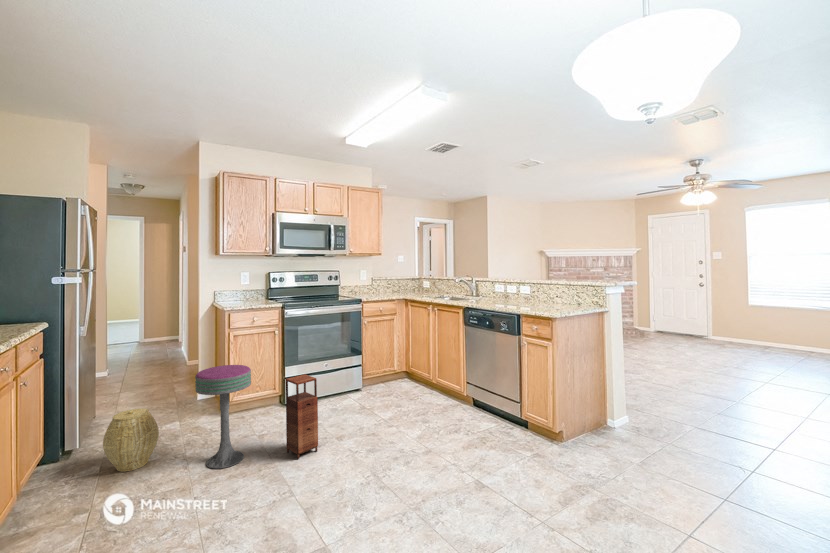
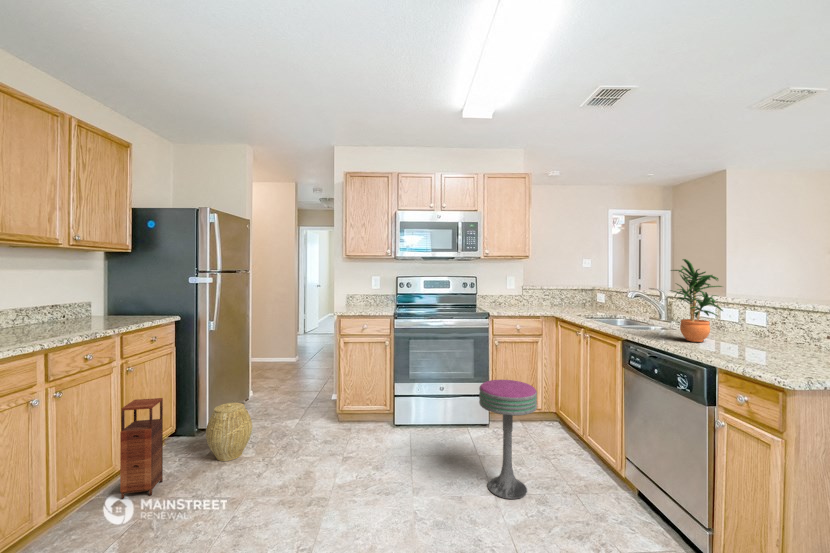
potted plant: none [489,258,515,305] -> present [671,259,723,342]
bar stool: present [195,365,251,469] -> present [479,380,537,499]
storage cabinet: present [286,374,318,459] -> present [120,398,163,499]

